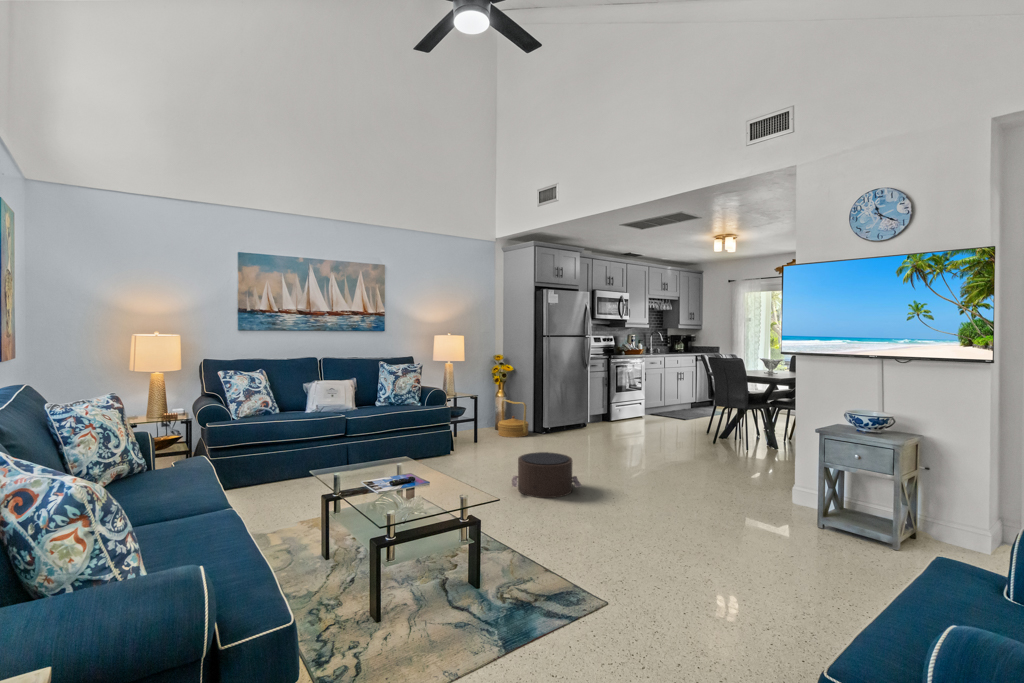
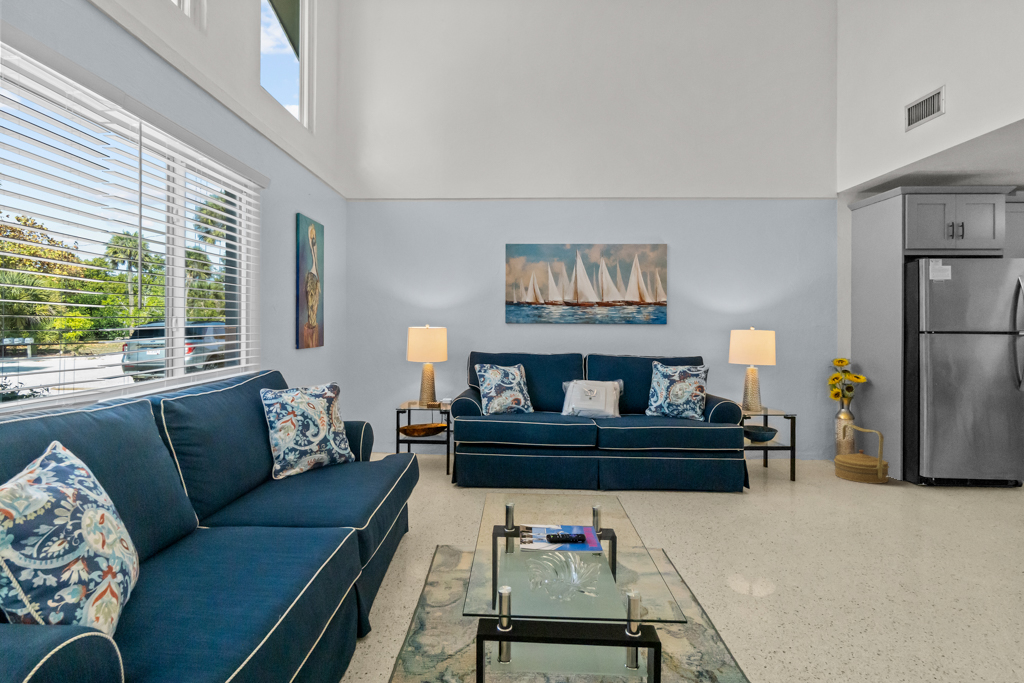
pouf: present [512,452,581,498] -> none [807,520,957,614]

